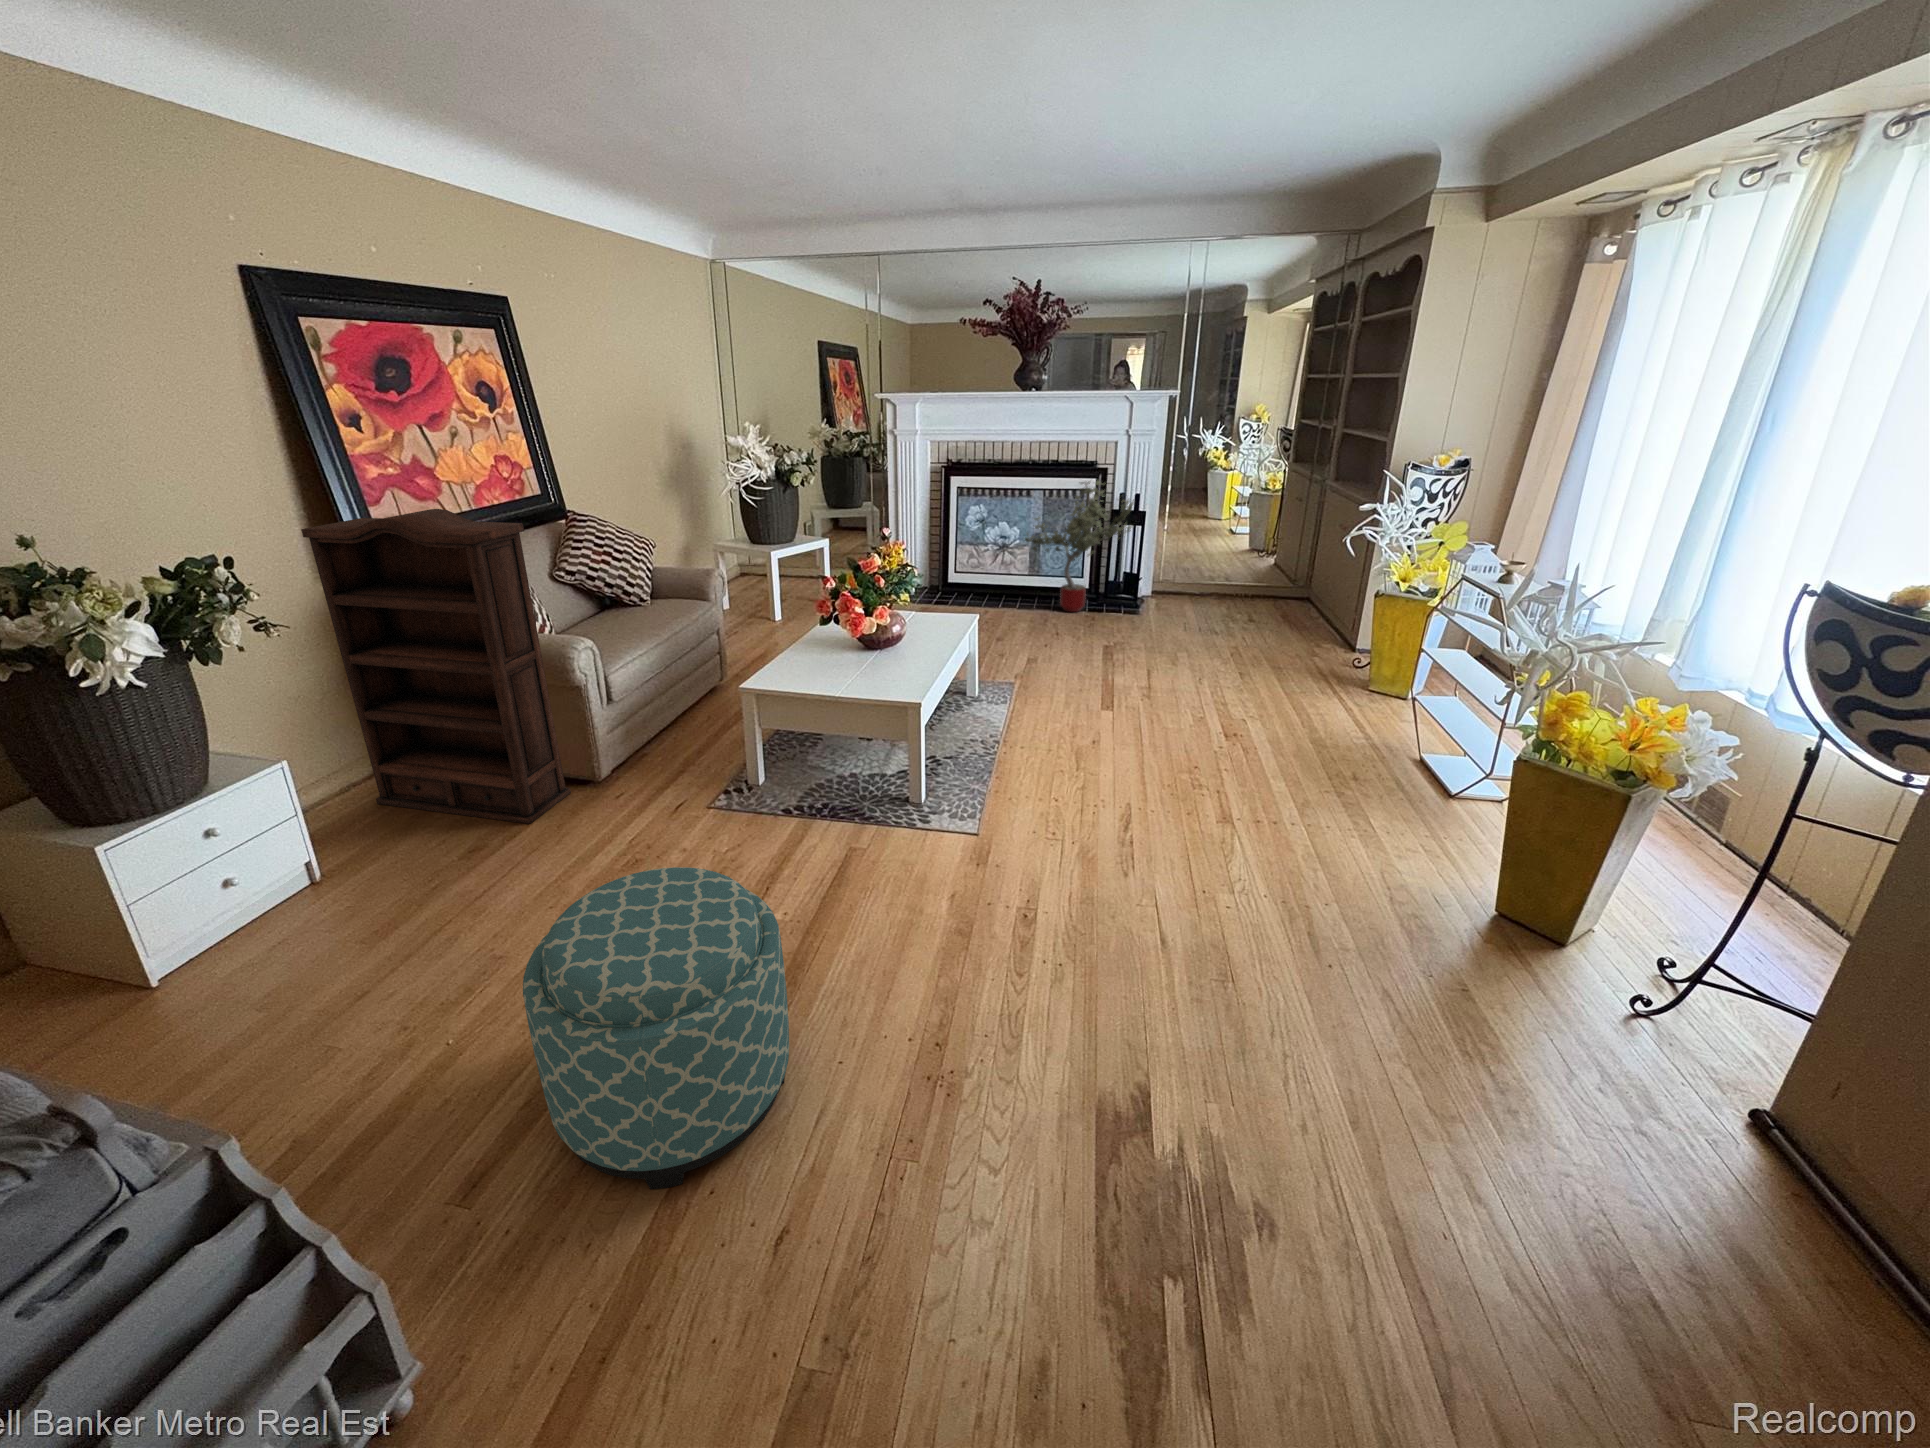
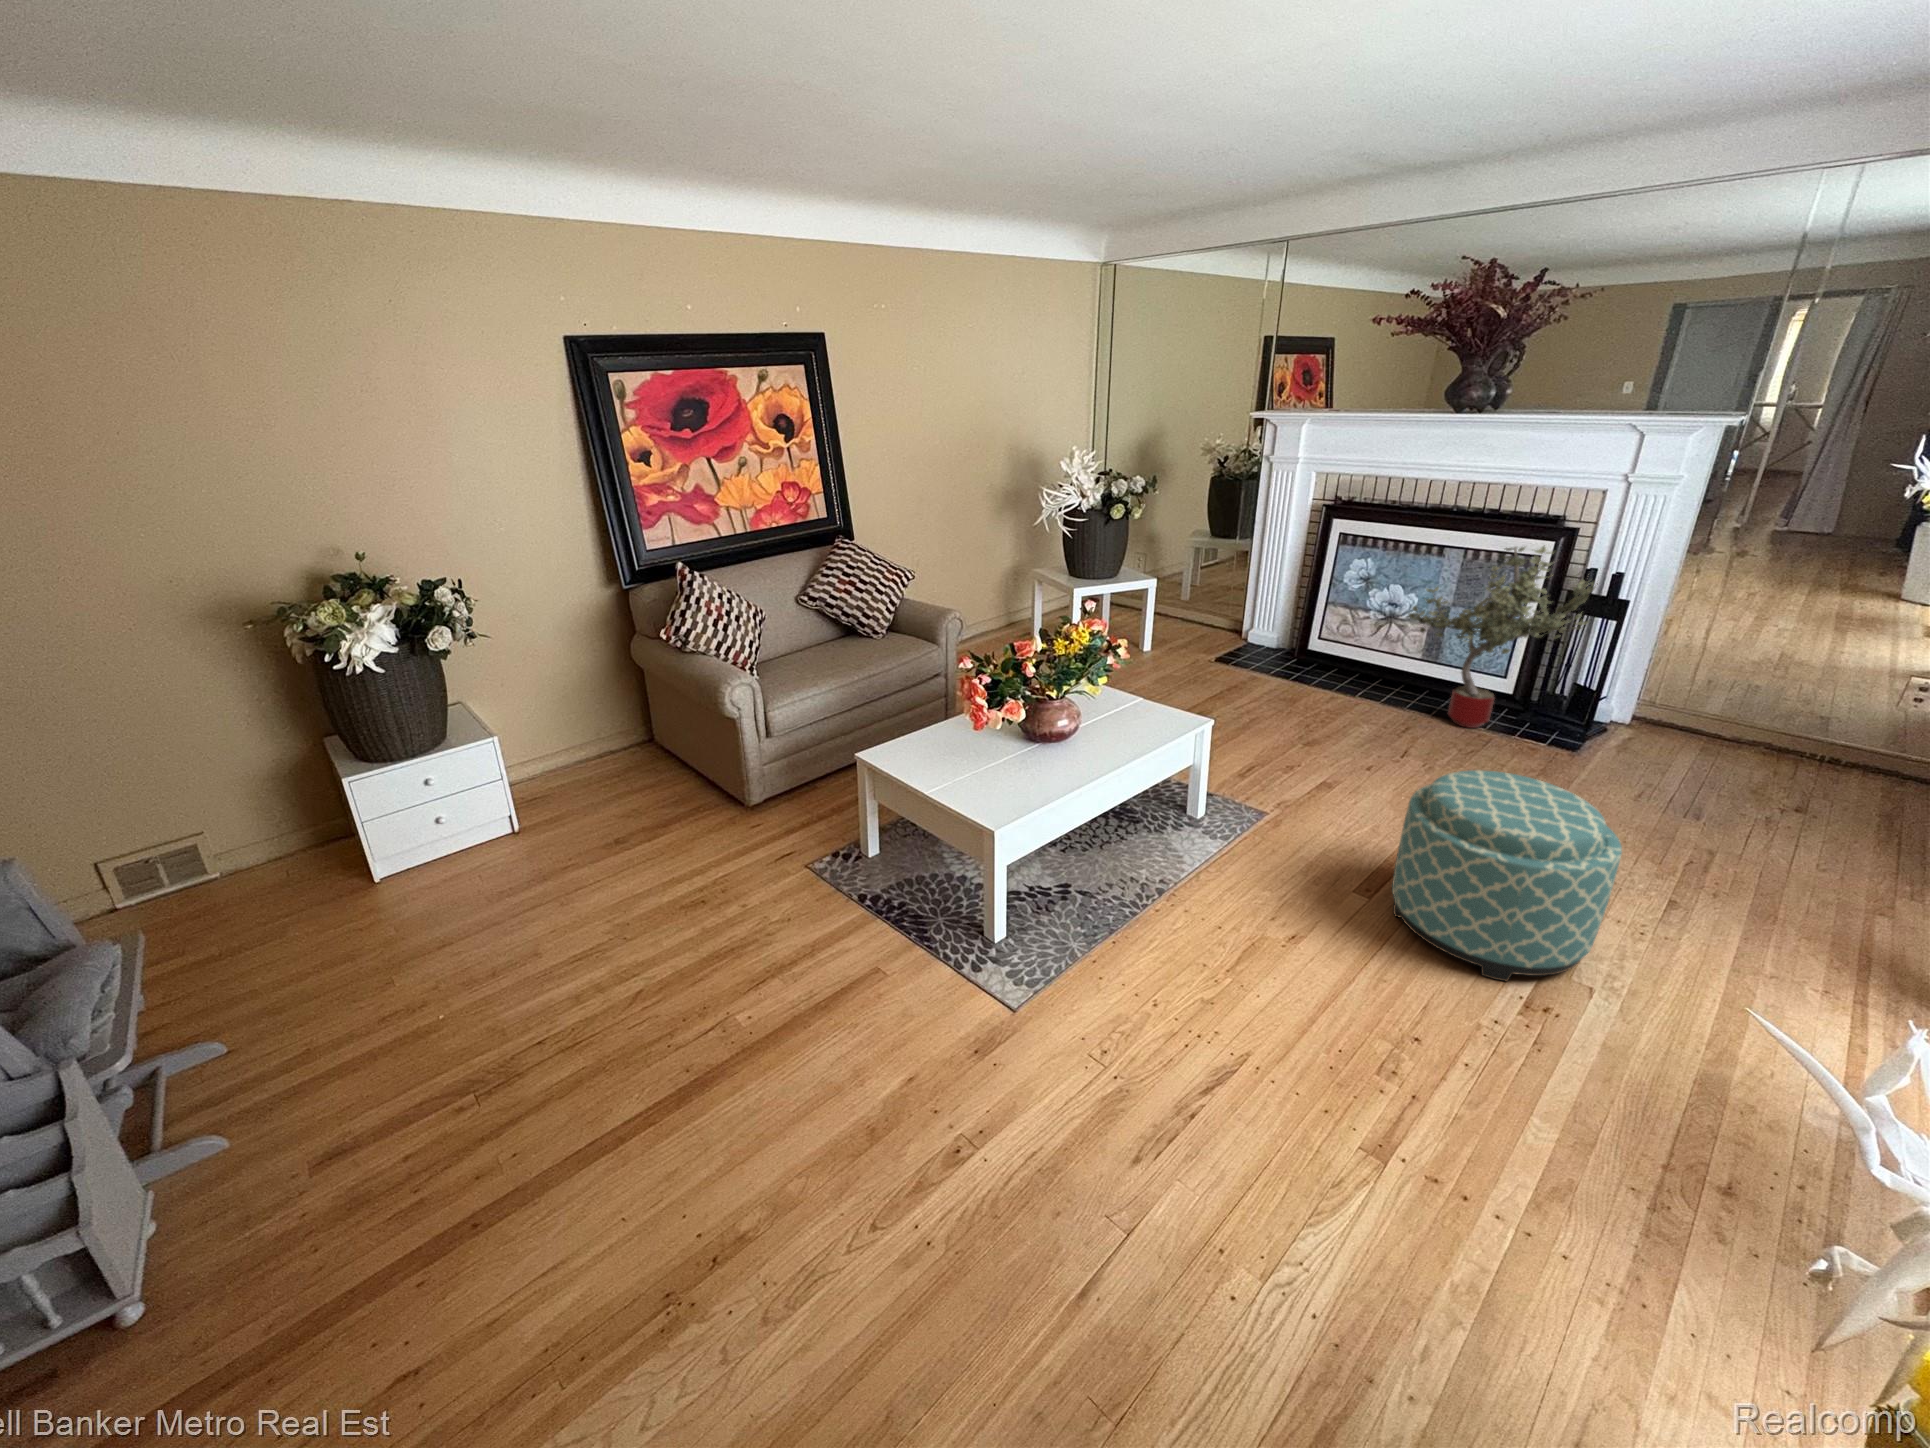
bookshelf: present [301,509,571,824] -> none [564,542,724,833]
ottoman: present [523,867,789,1189] -> present [1392,770,1622,981]

